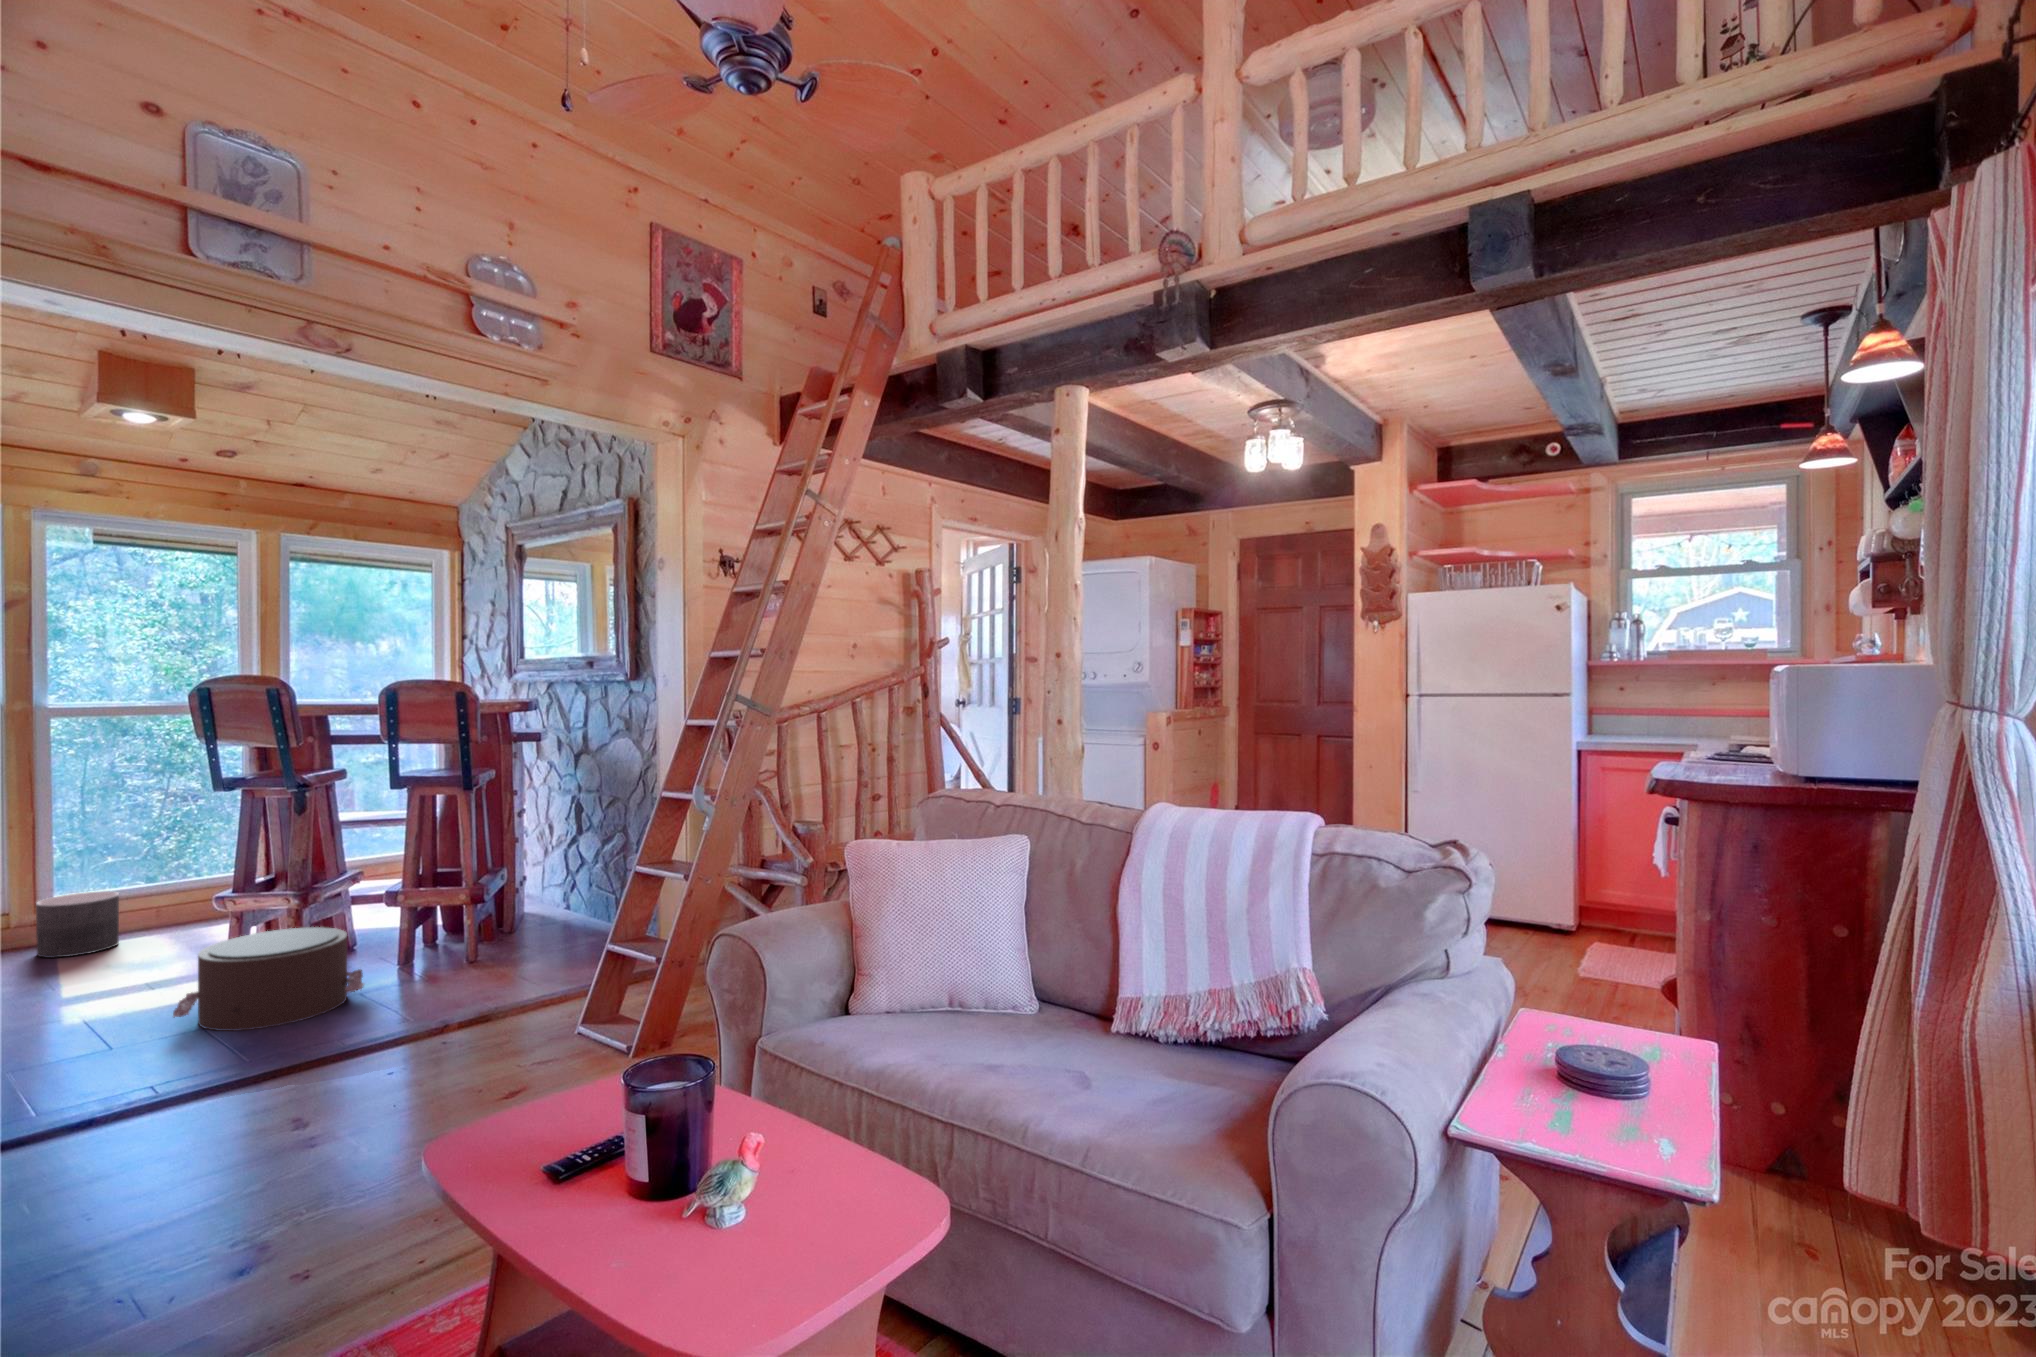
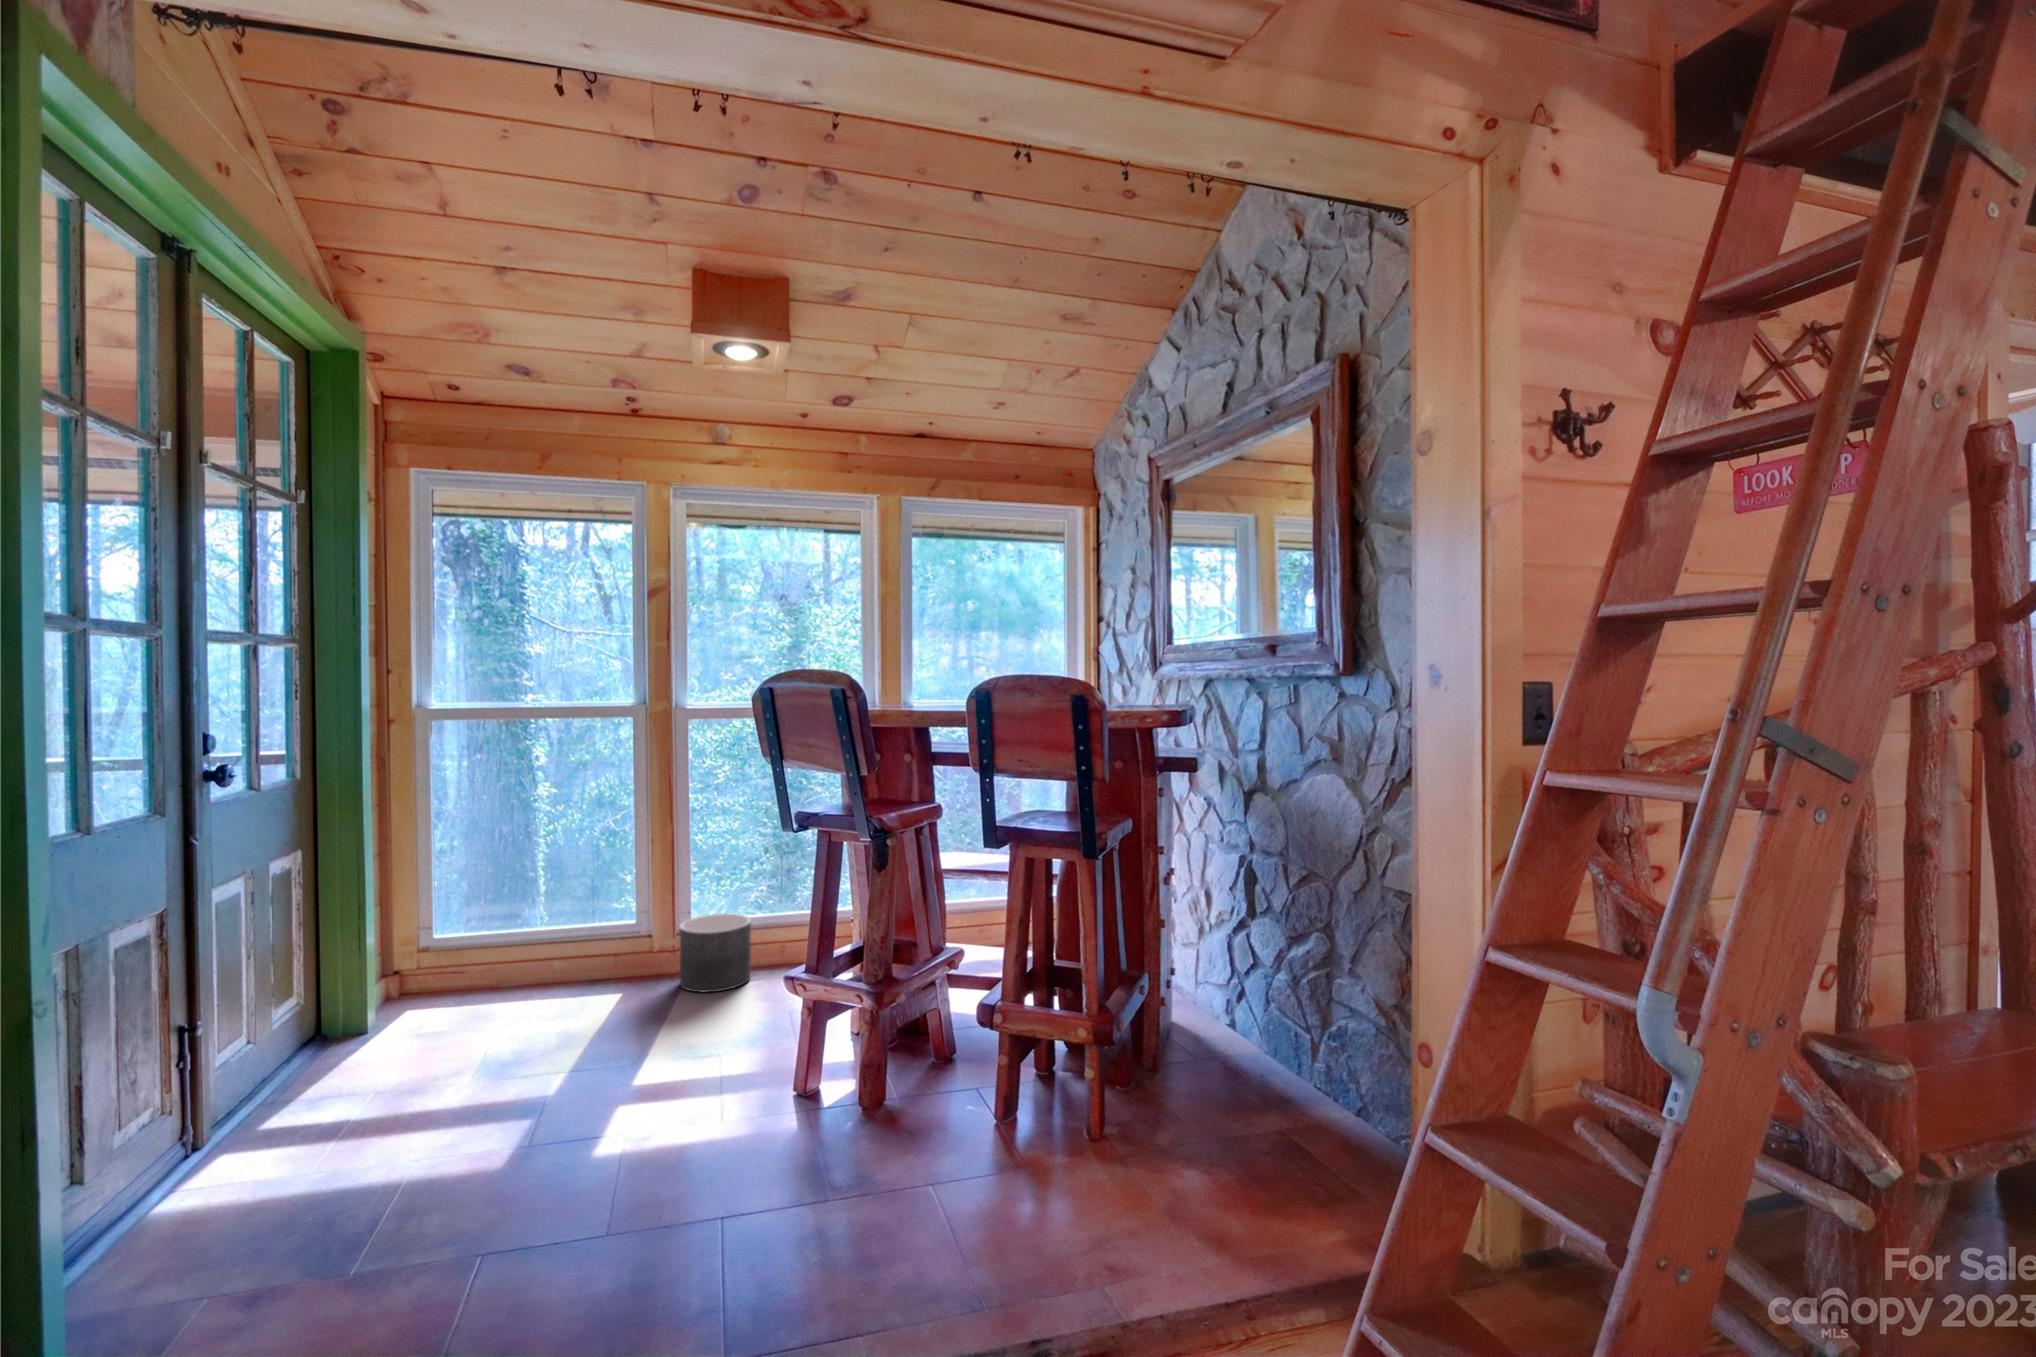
pouf: present [173,927,364,1031] -> none [669,1060,935,1270]

